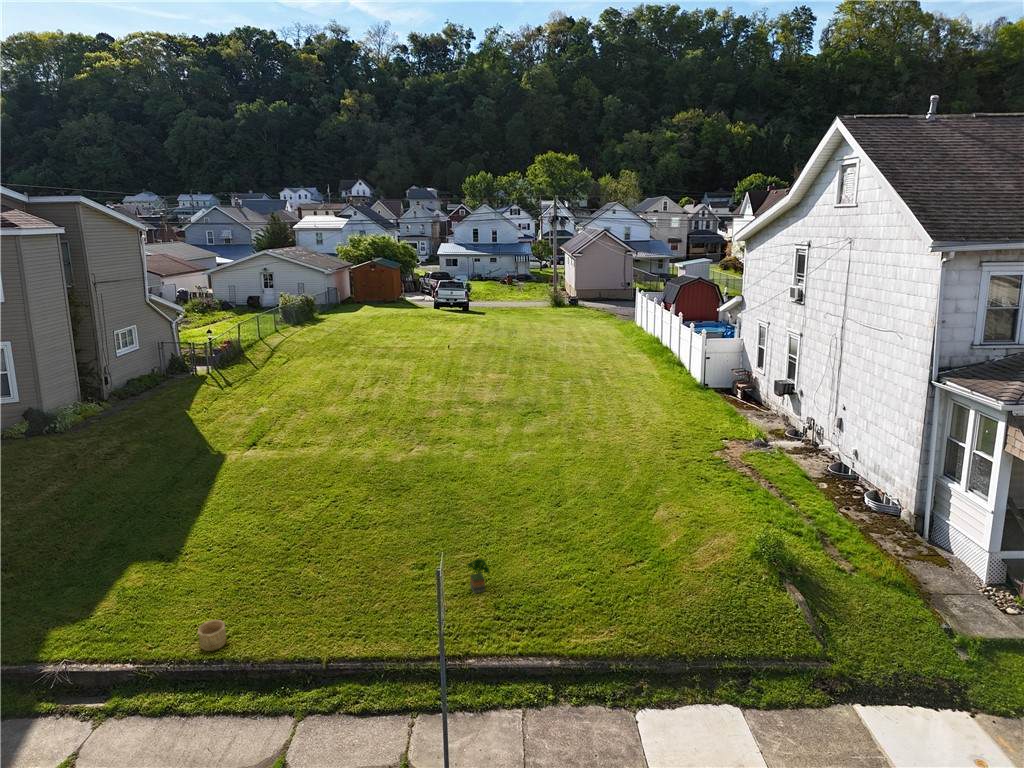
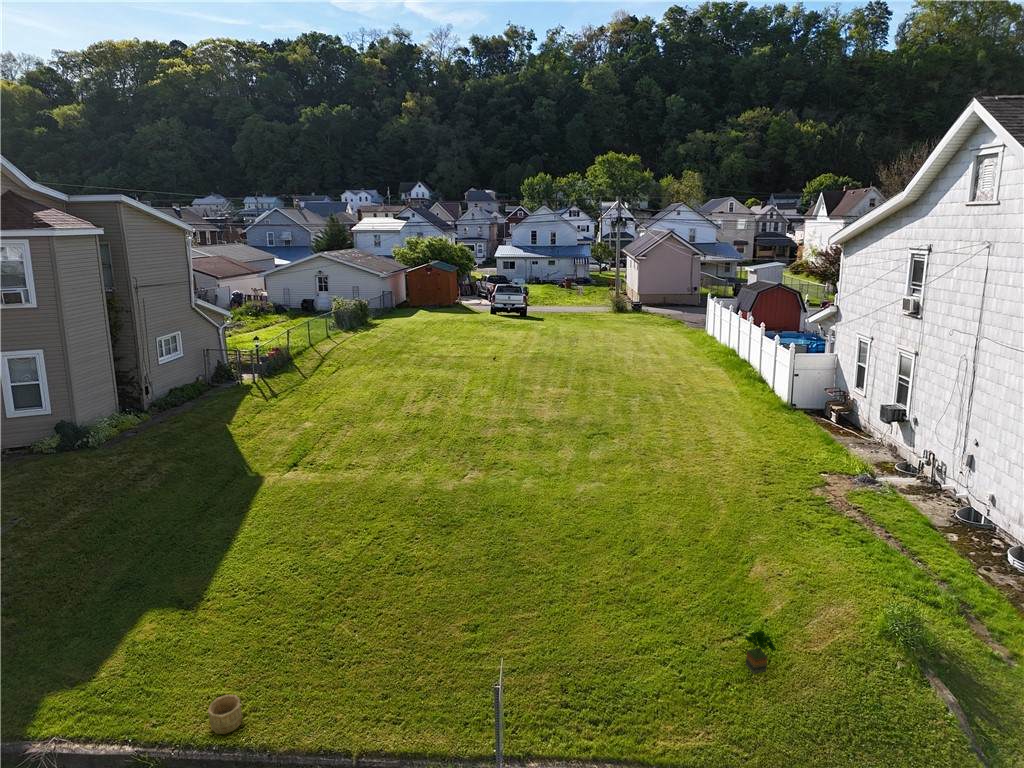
potted tree: present [467,559,490,593] -> present [745,631,776,674]

